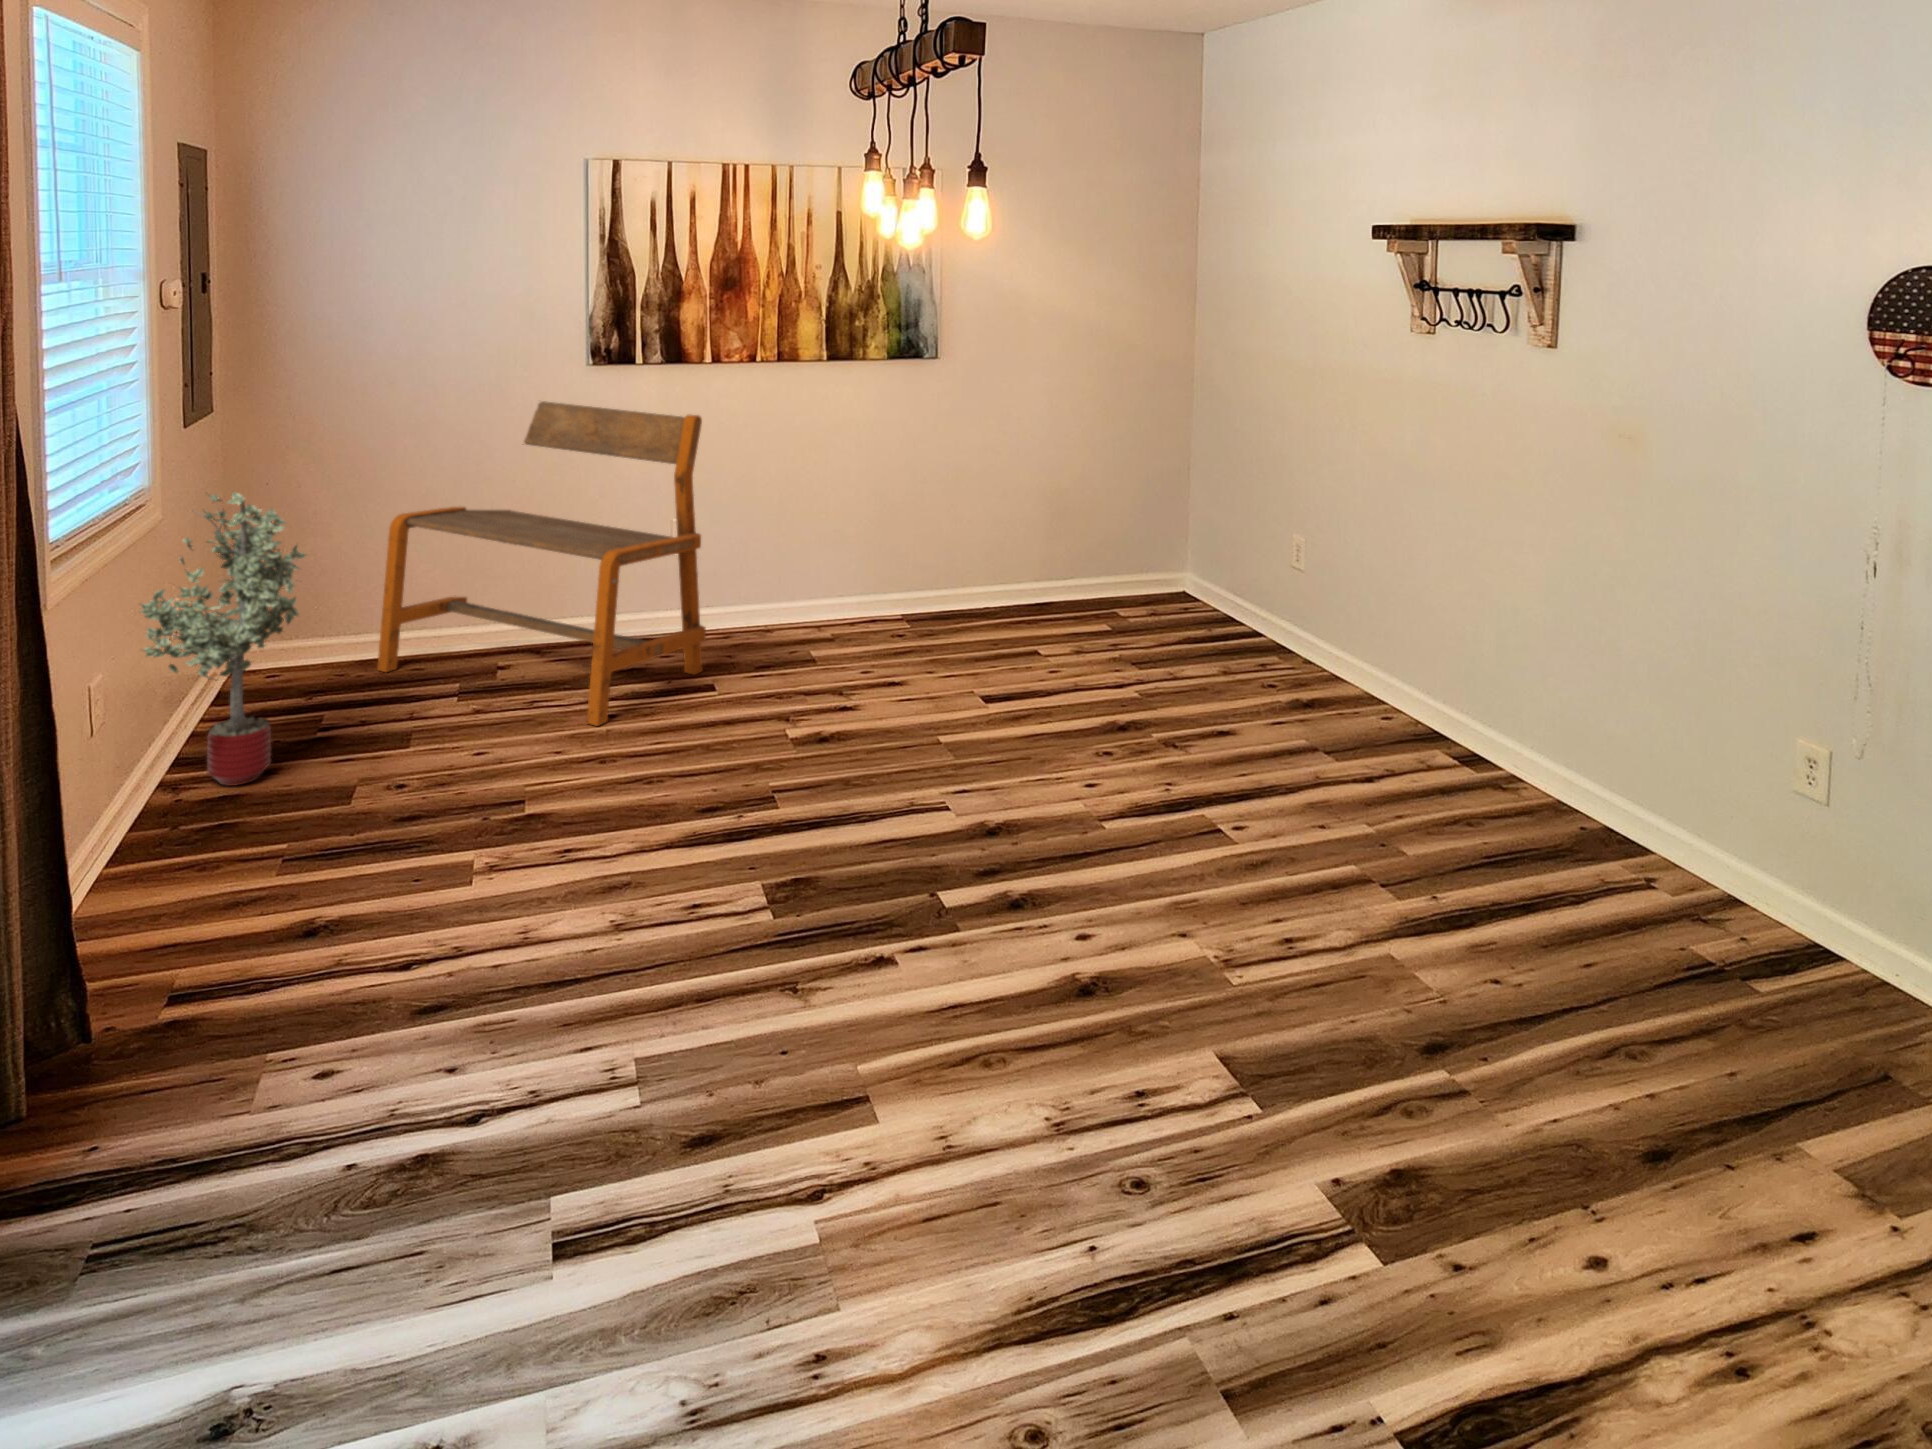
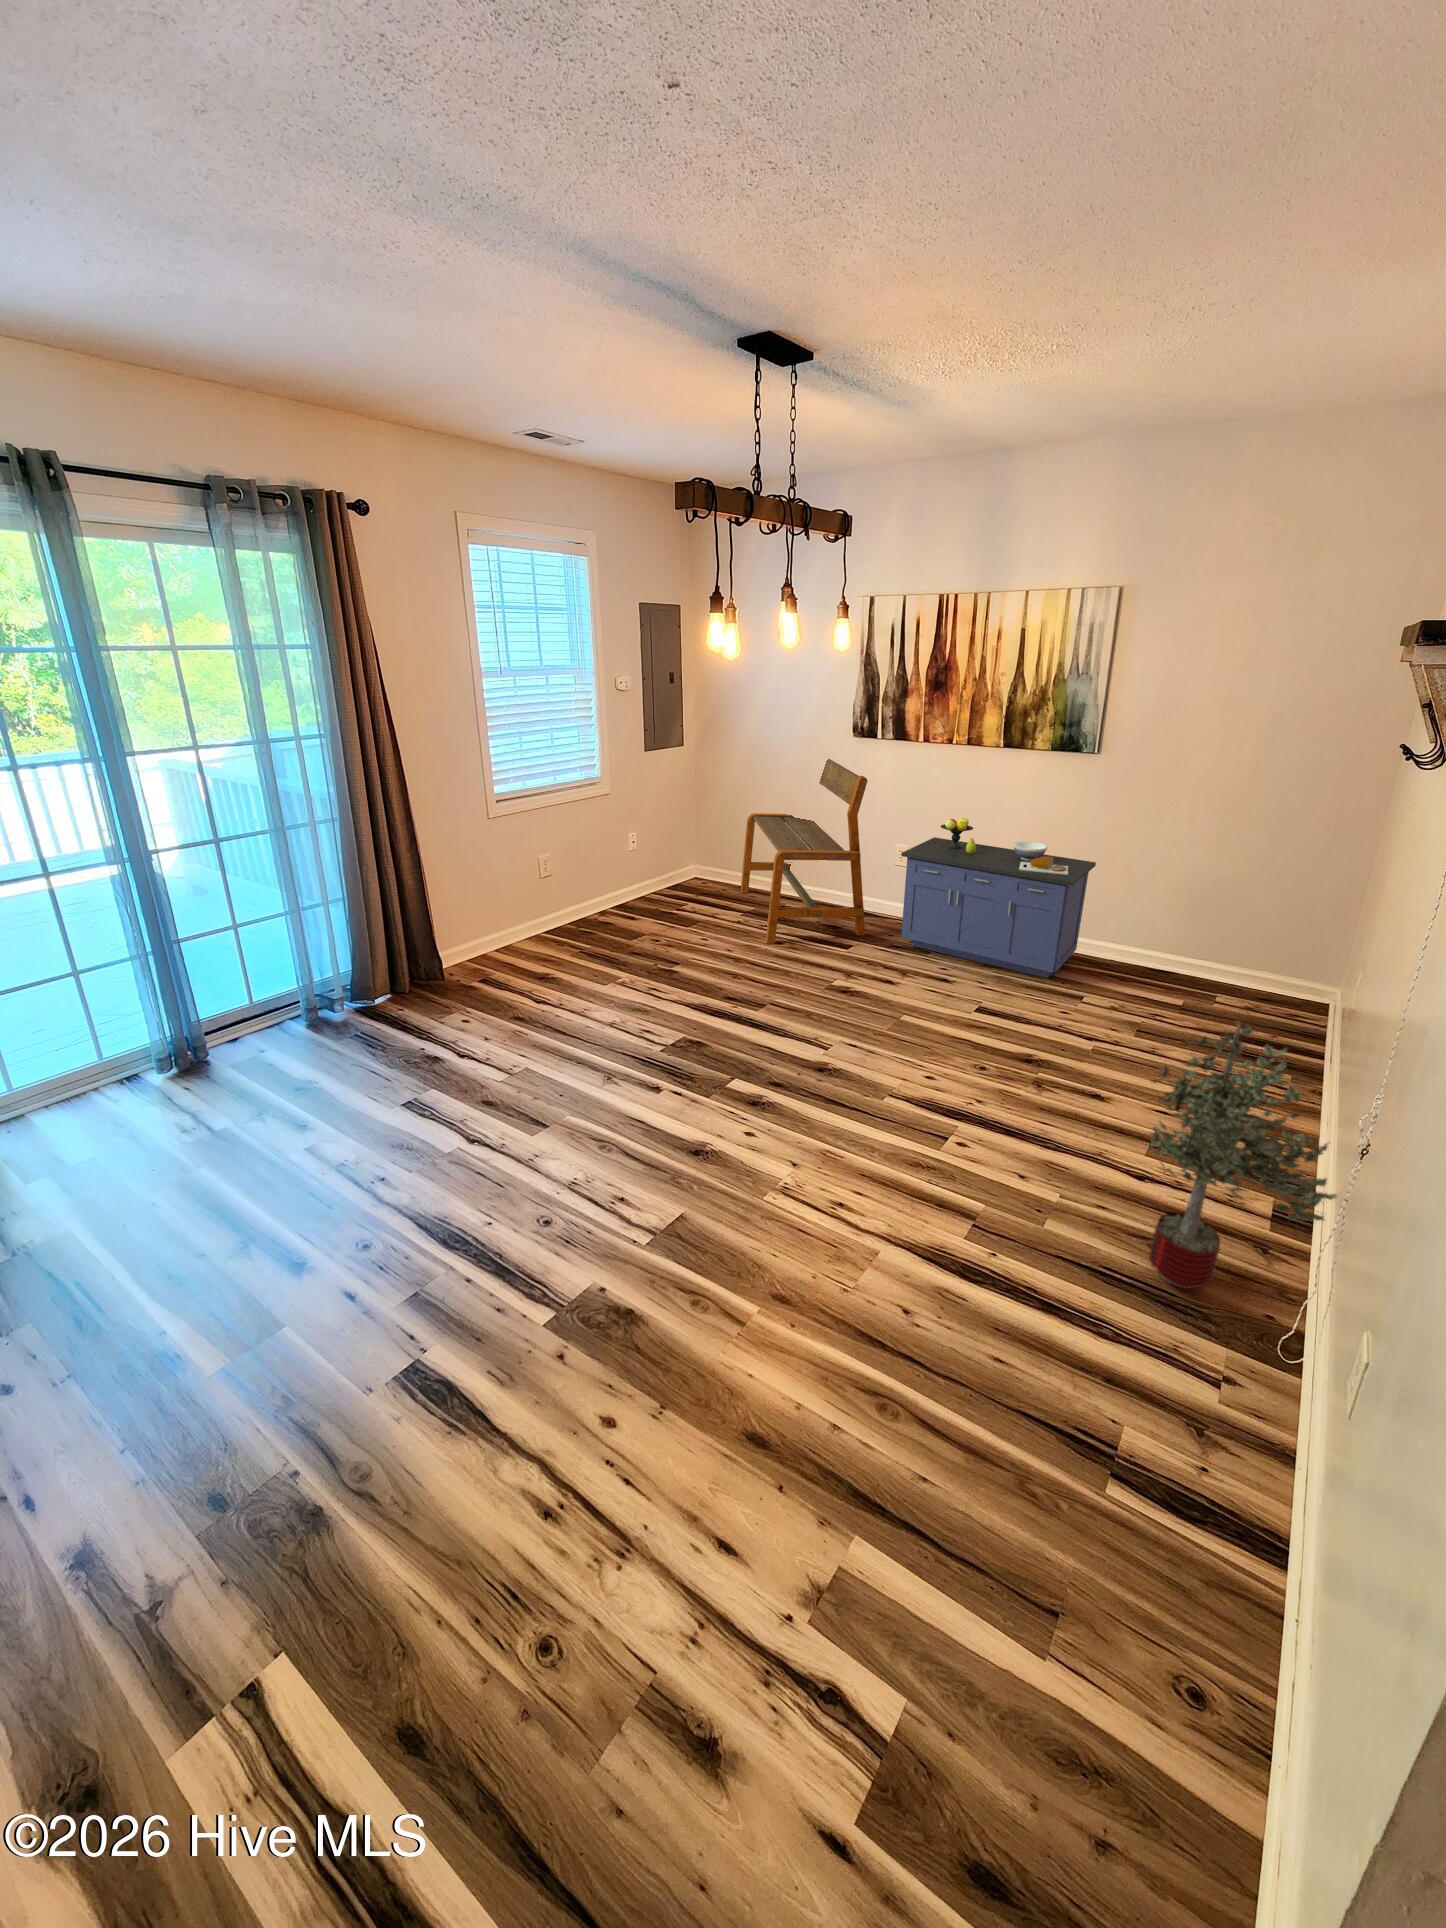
storage cabinet: none [753,460,1009,665] -> present [901,817,1096,978]
potted tree: present [141,492,306,786] -> present [1147,1021,1336,1289]

